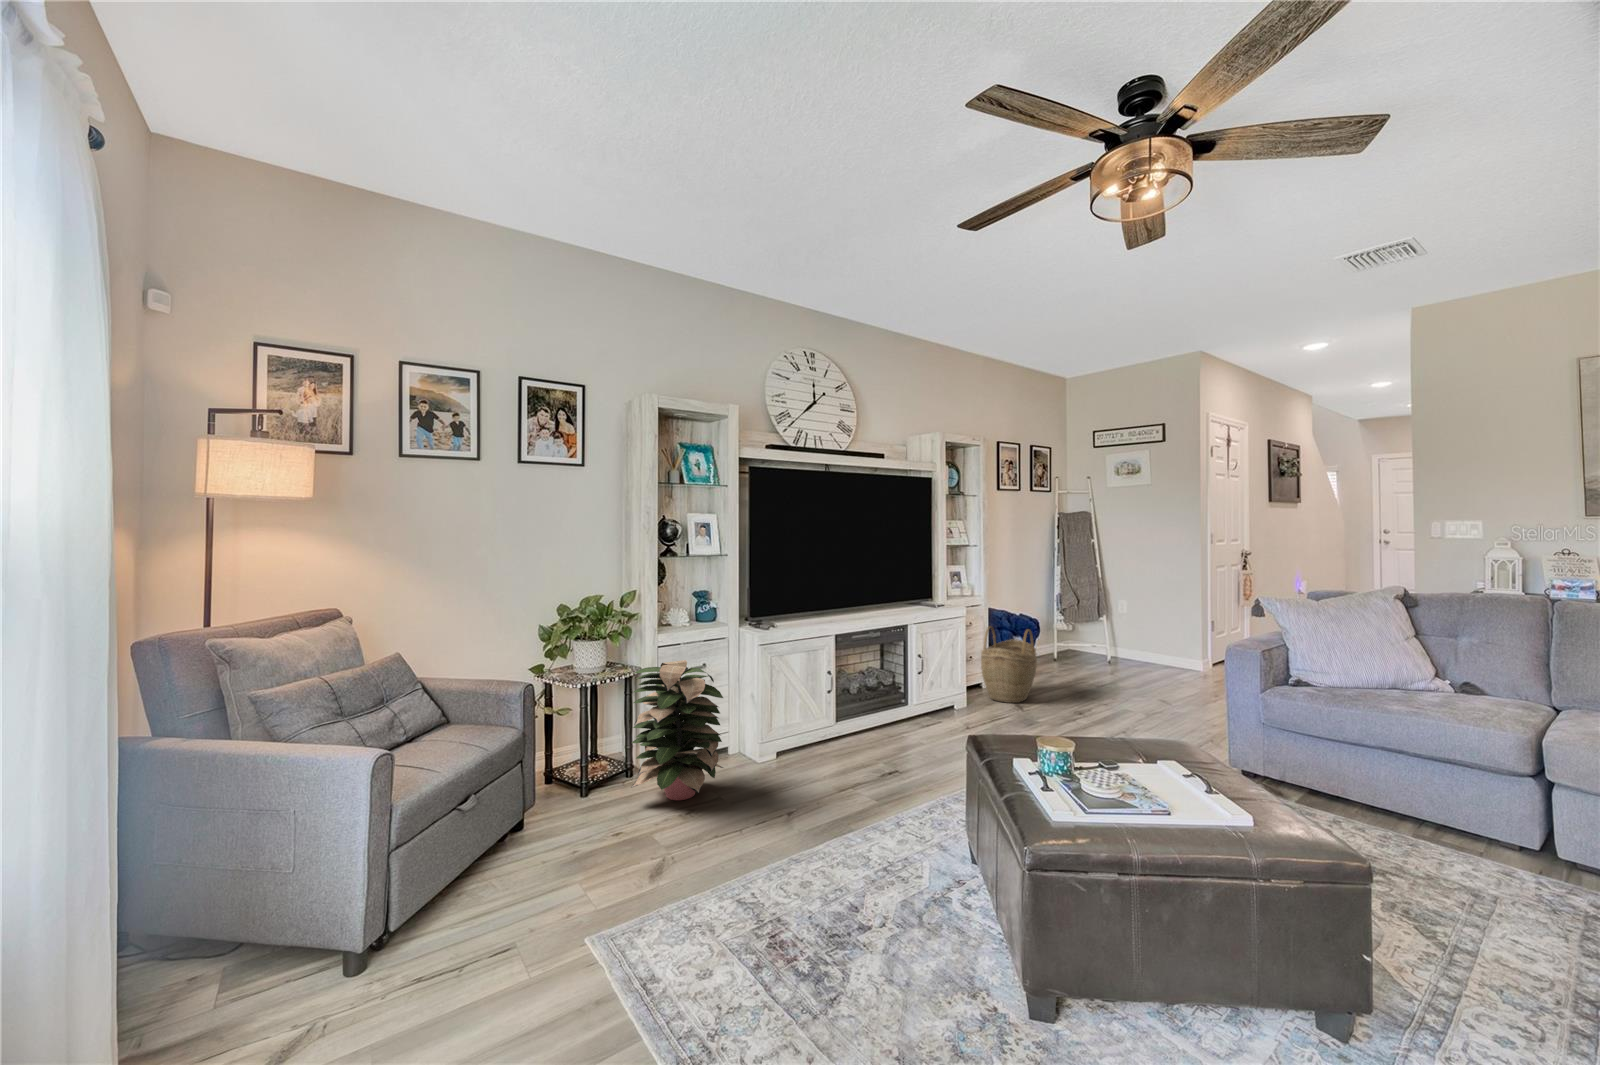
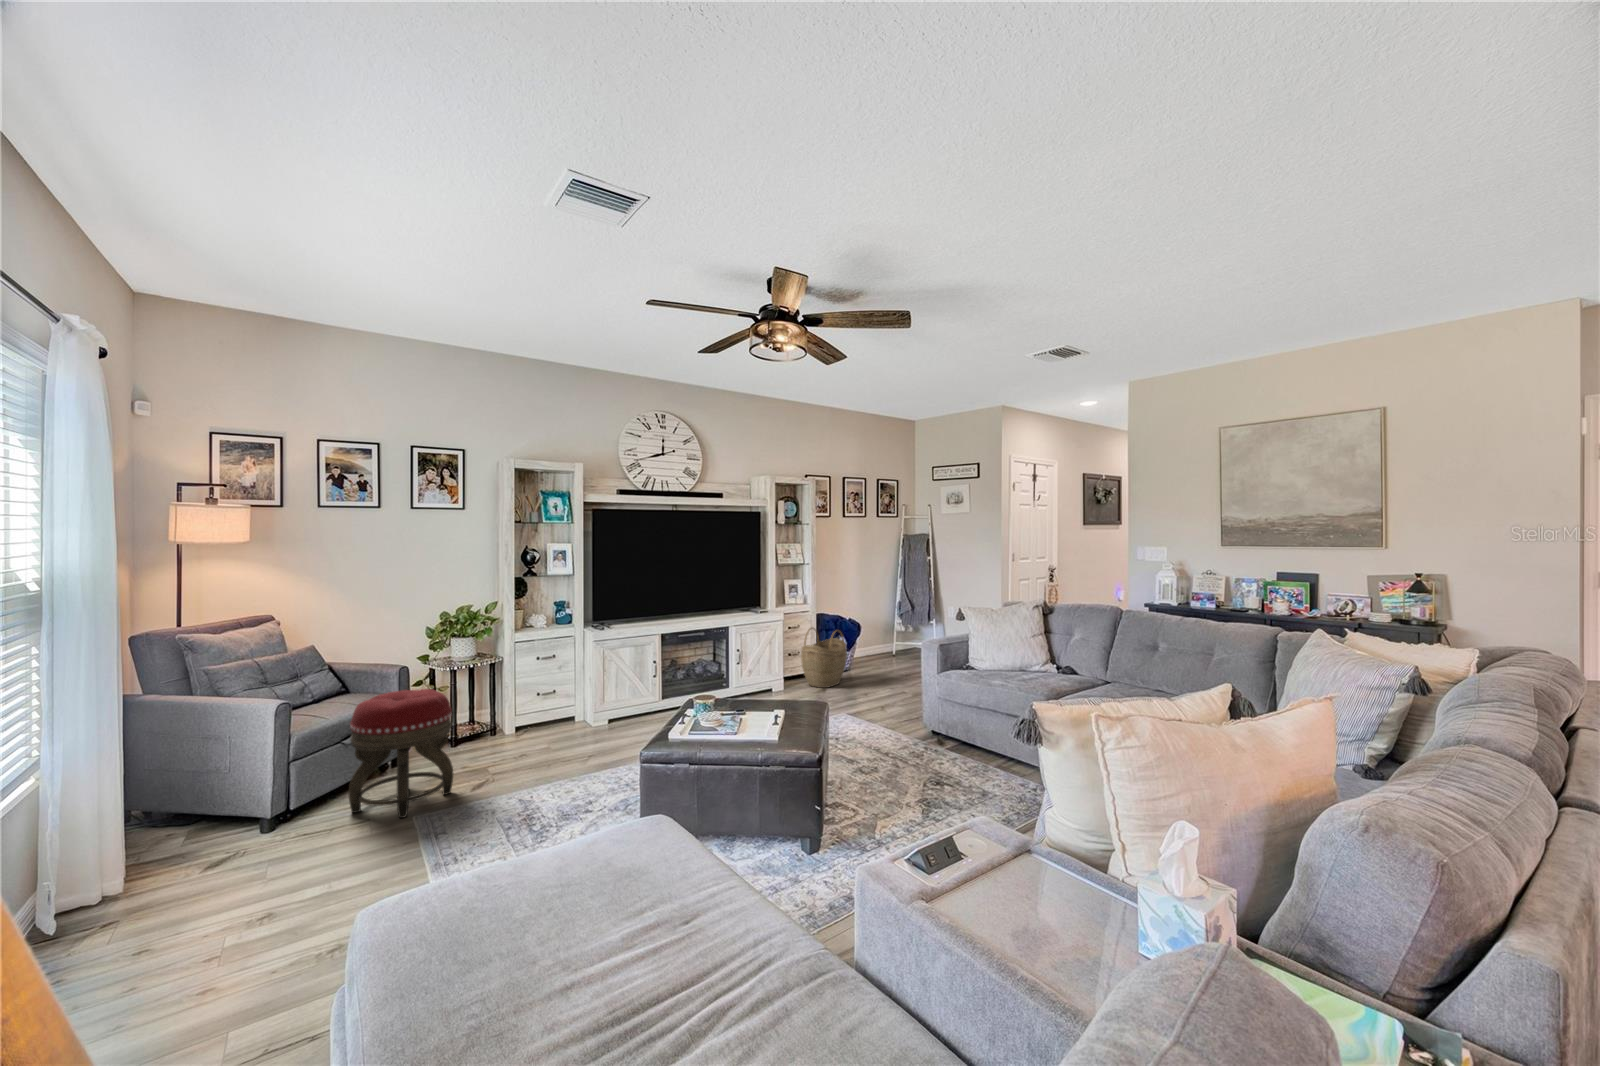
decorative plant: present [632,660,723,800] -> none [482,652,557,750]
footstool: none [479,720,627,936] -> present [348,689,453,818]

